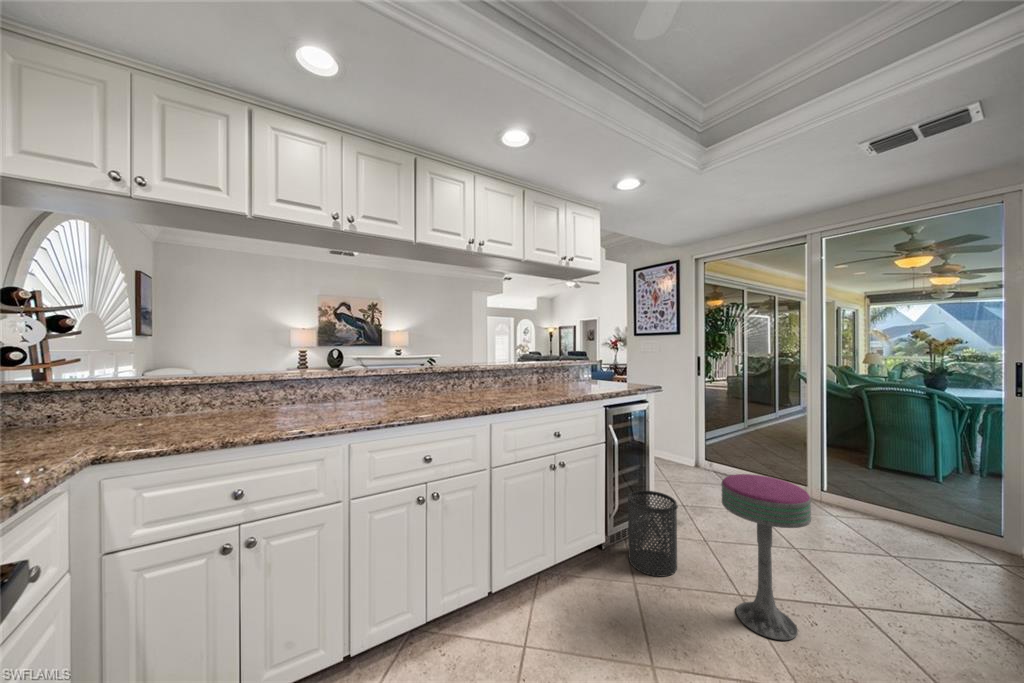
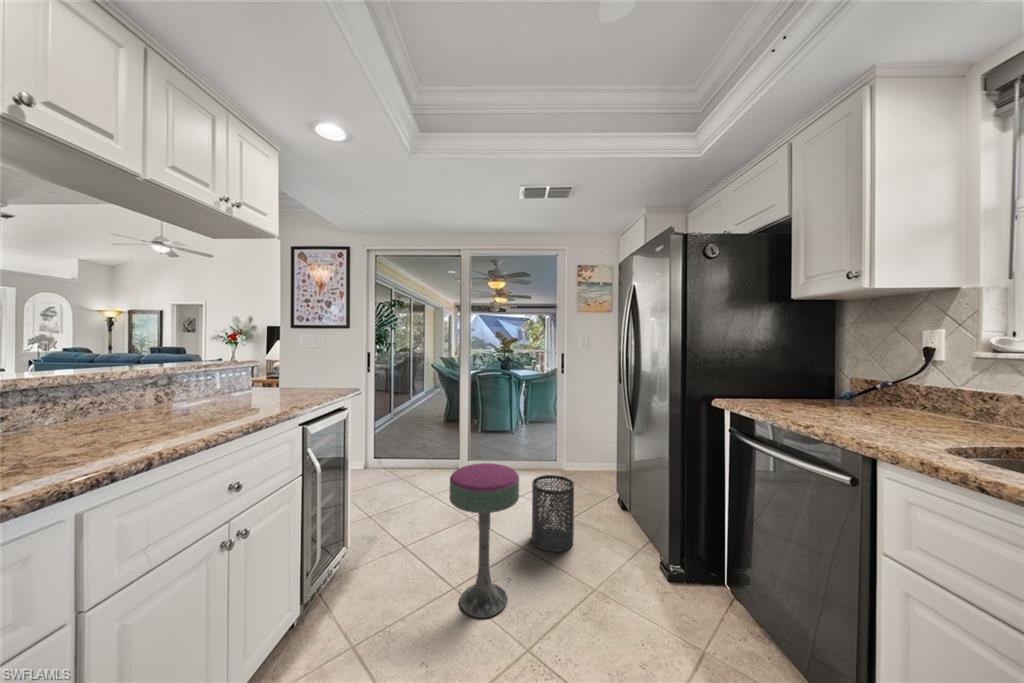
trash can: present [628,490,678,577] -> present [532,475,574,552]

